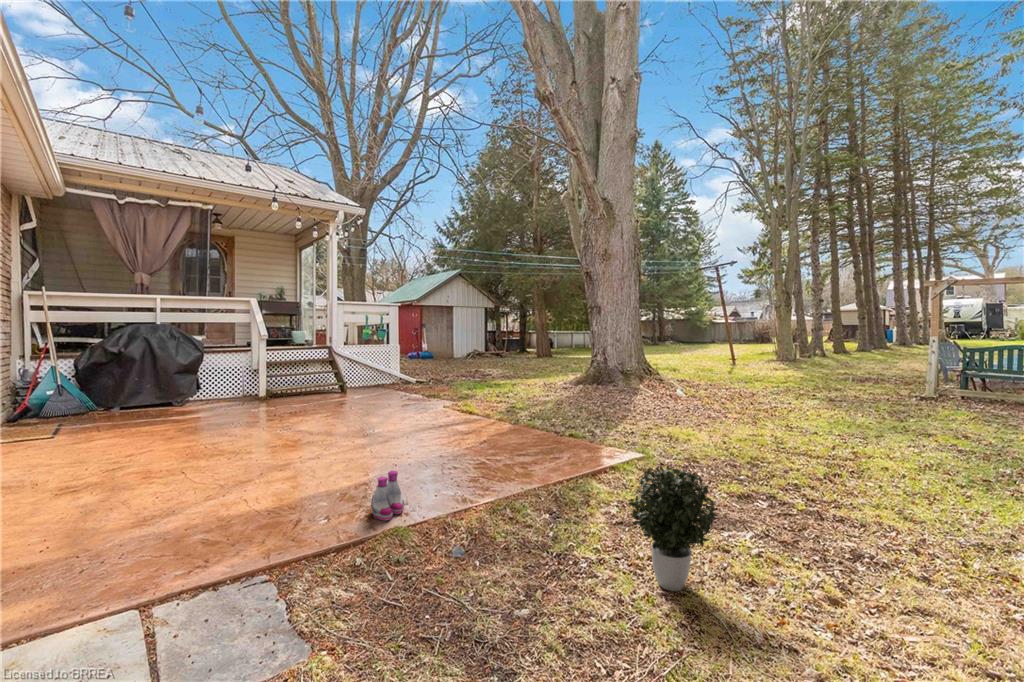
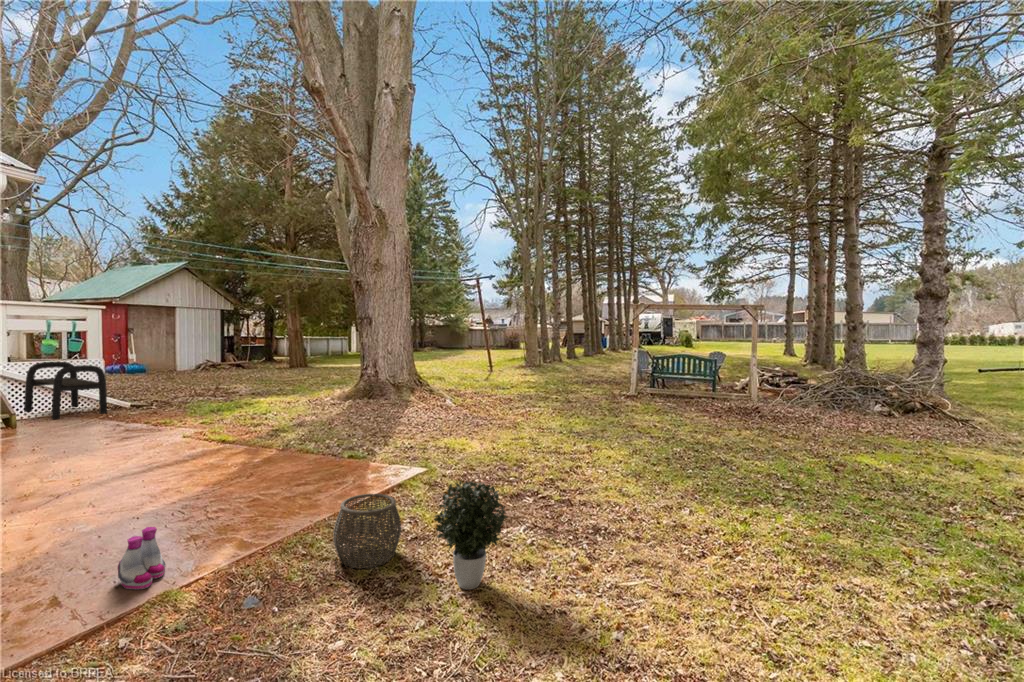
bench: none [357,347,403,389] -> present [24,362,107,419]
woven basket: none [534,468,602,544] -> present [333,494,401,569]

